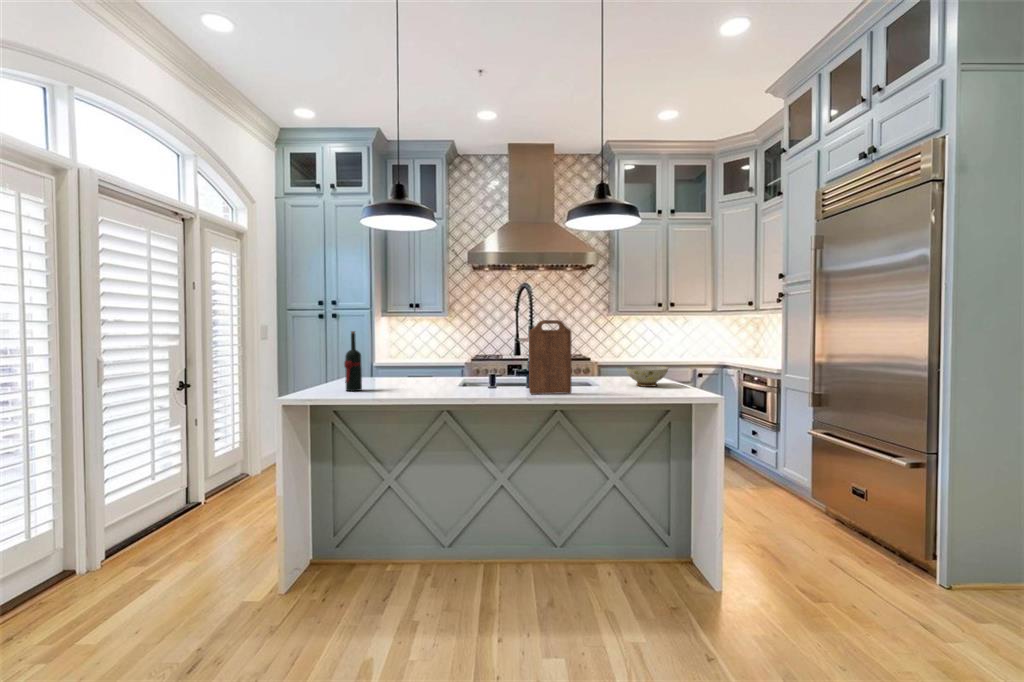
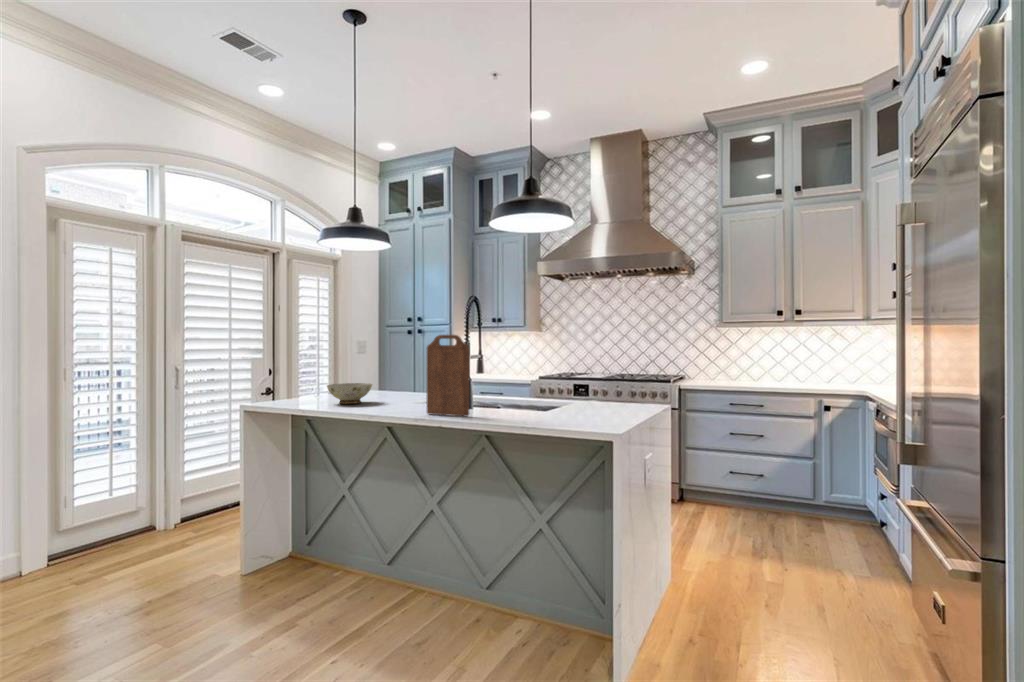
wine bottle: present [344,331,362,391] -> none [303,346,323,401]
ceramic bowl: present [626,366,668,387] -> present [327,383,372,404]

